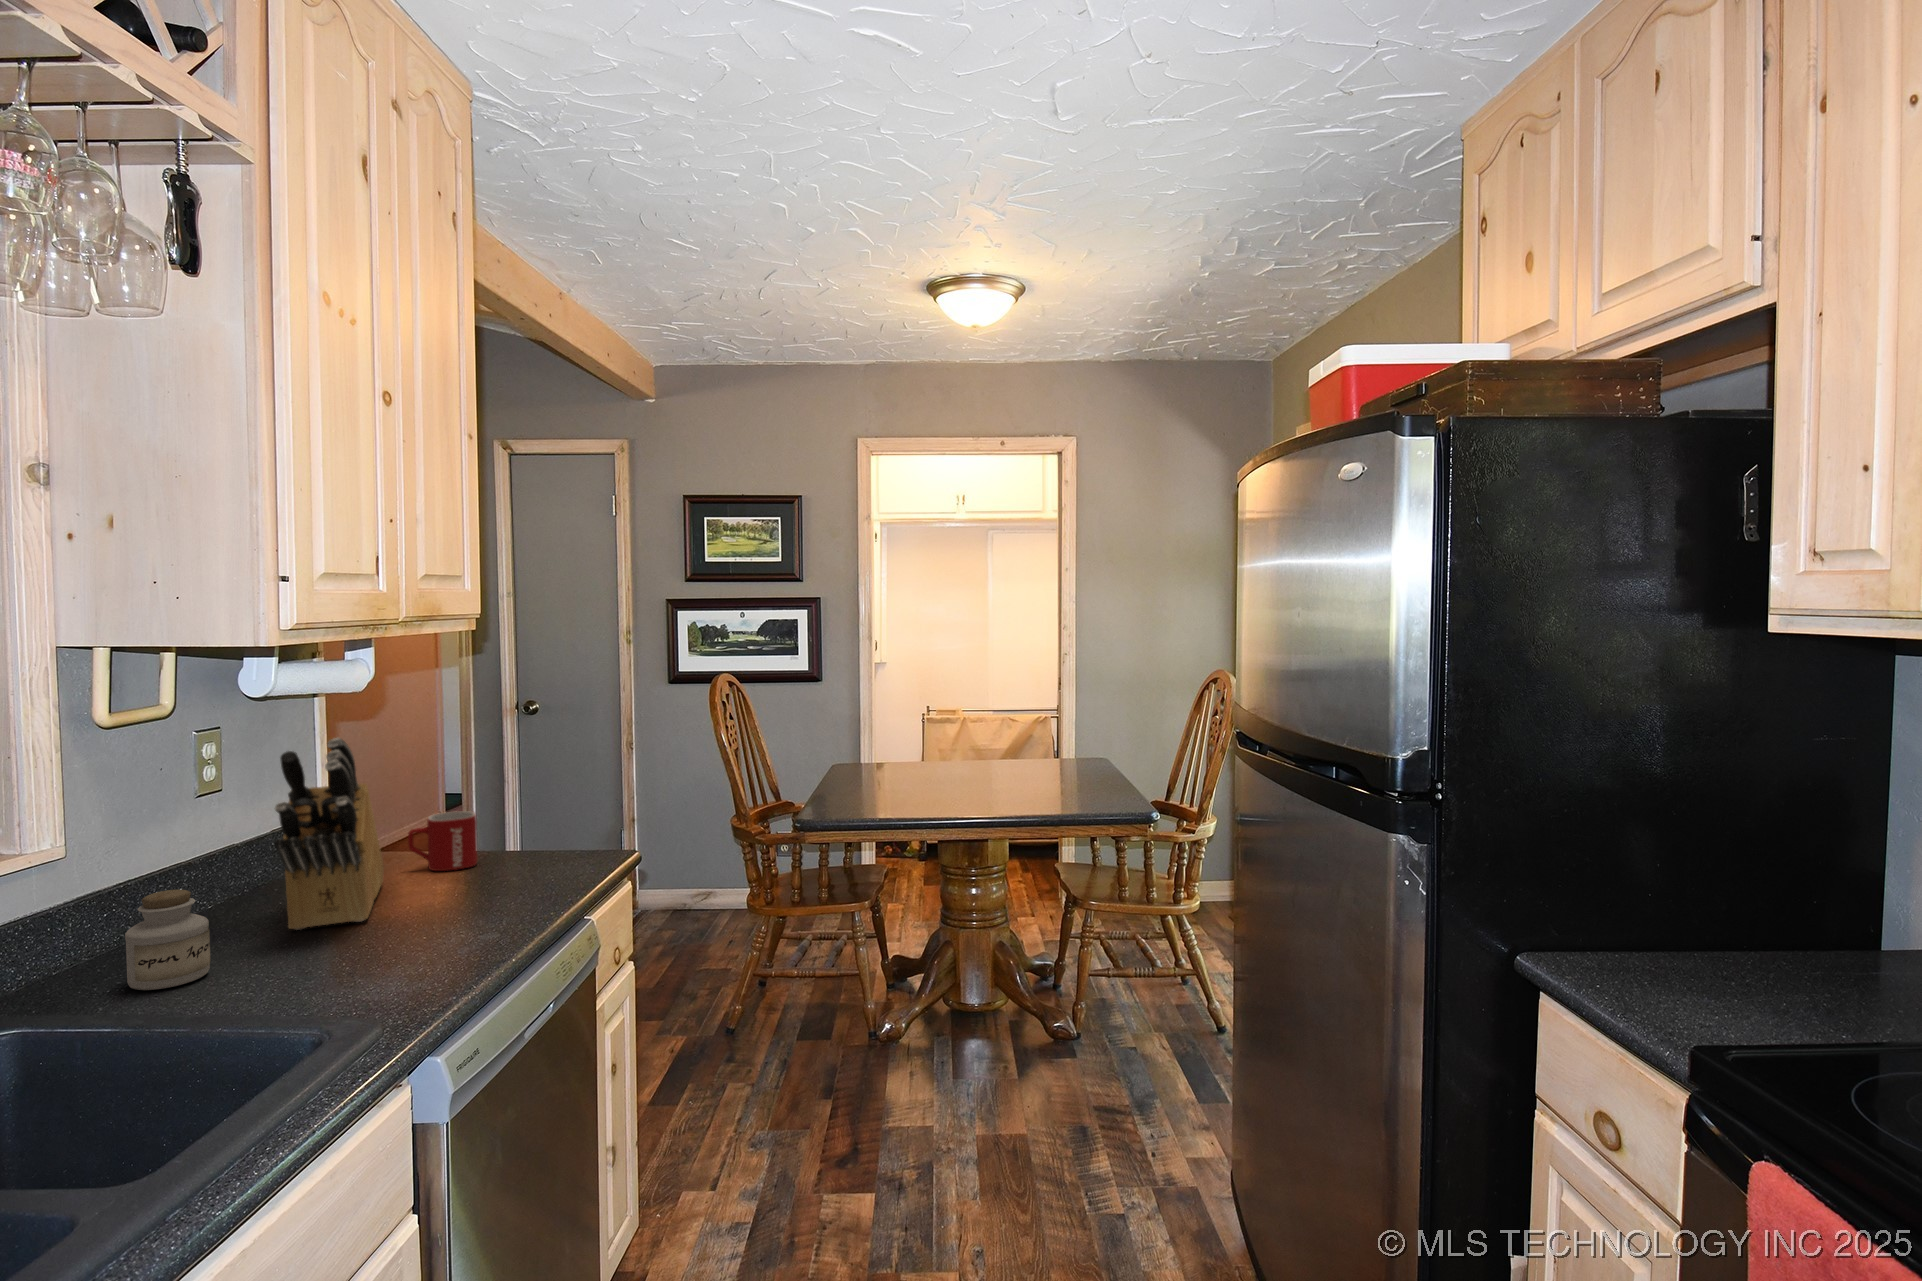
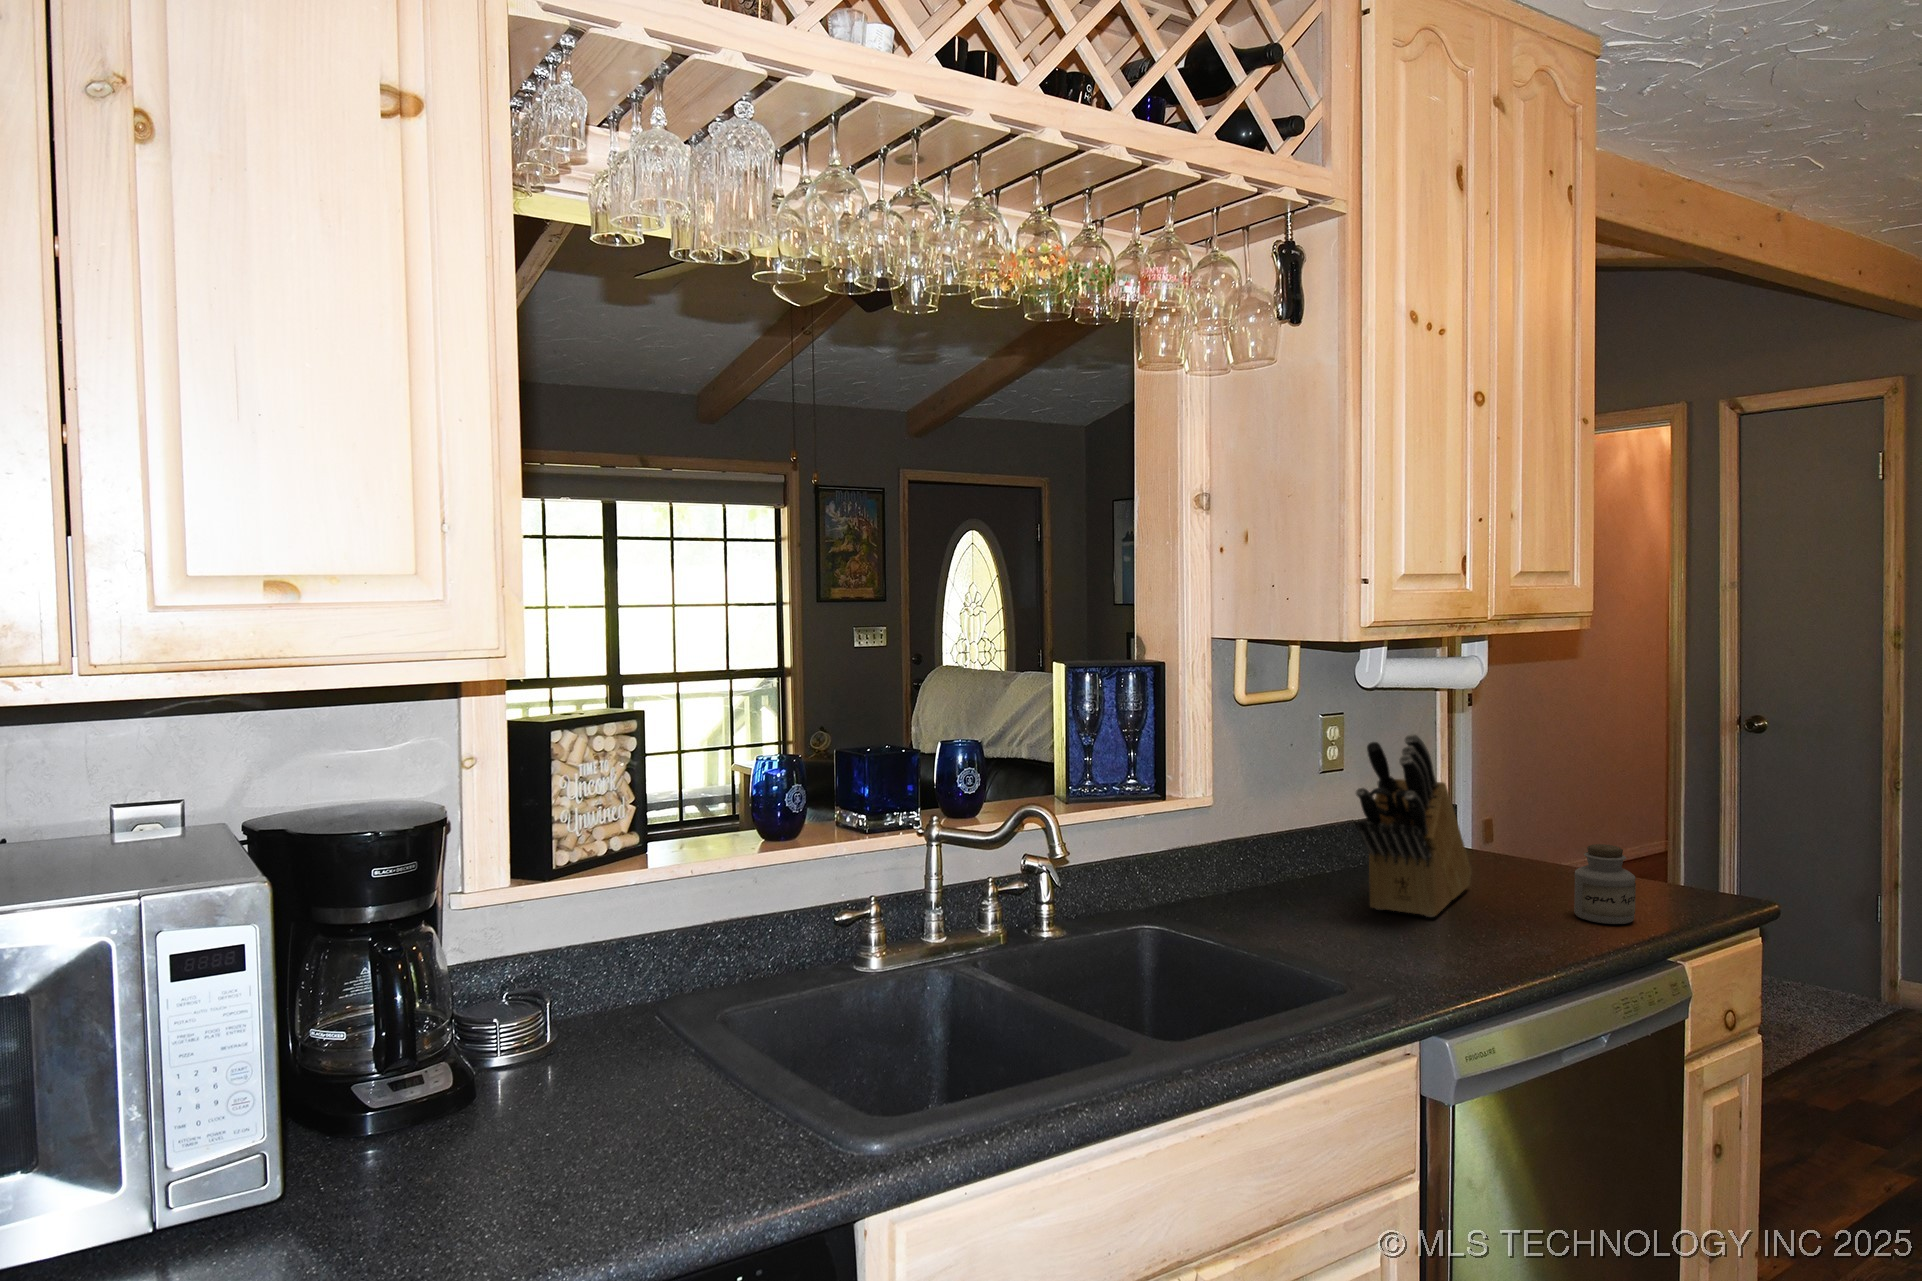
mug: present [408,811,478,871] -> none [1502,828,1575,893]
jar: present [125,889,210,990] -> present [1574,844,1636,924]

